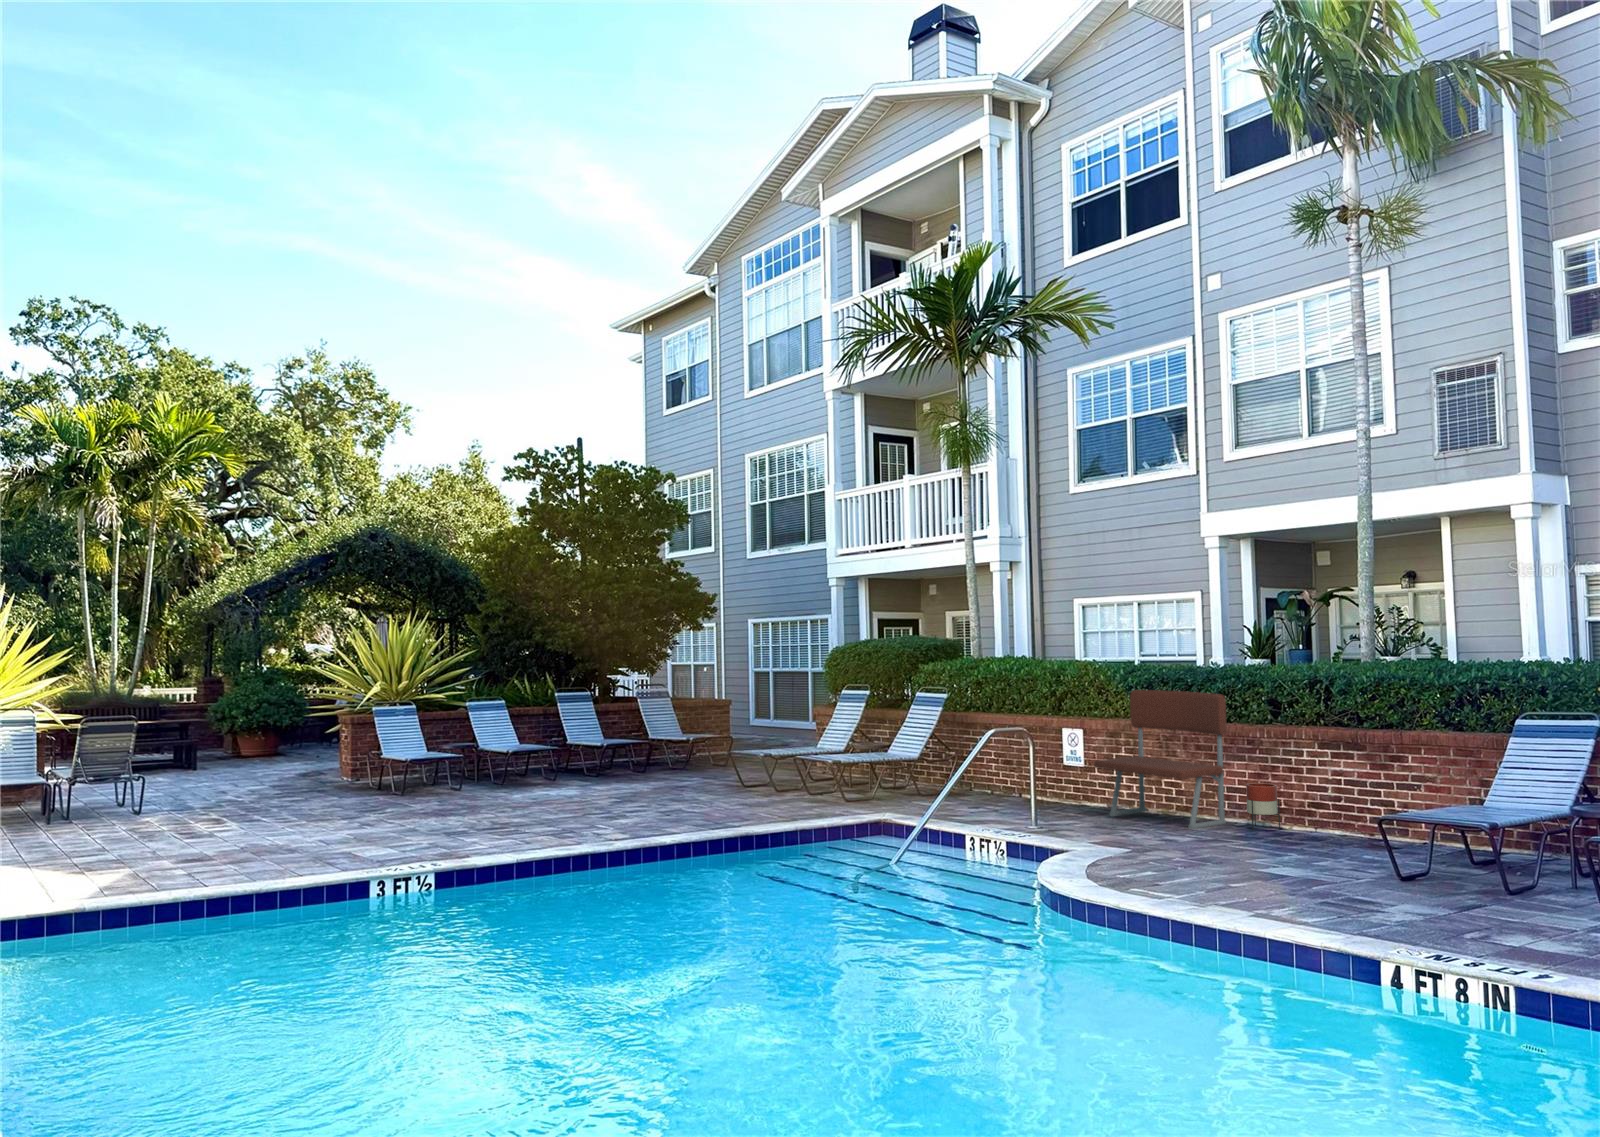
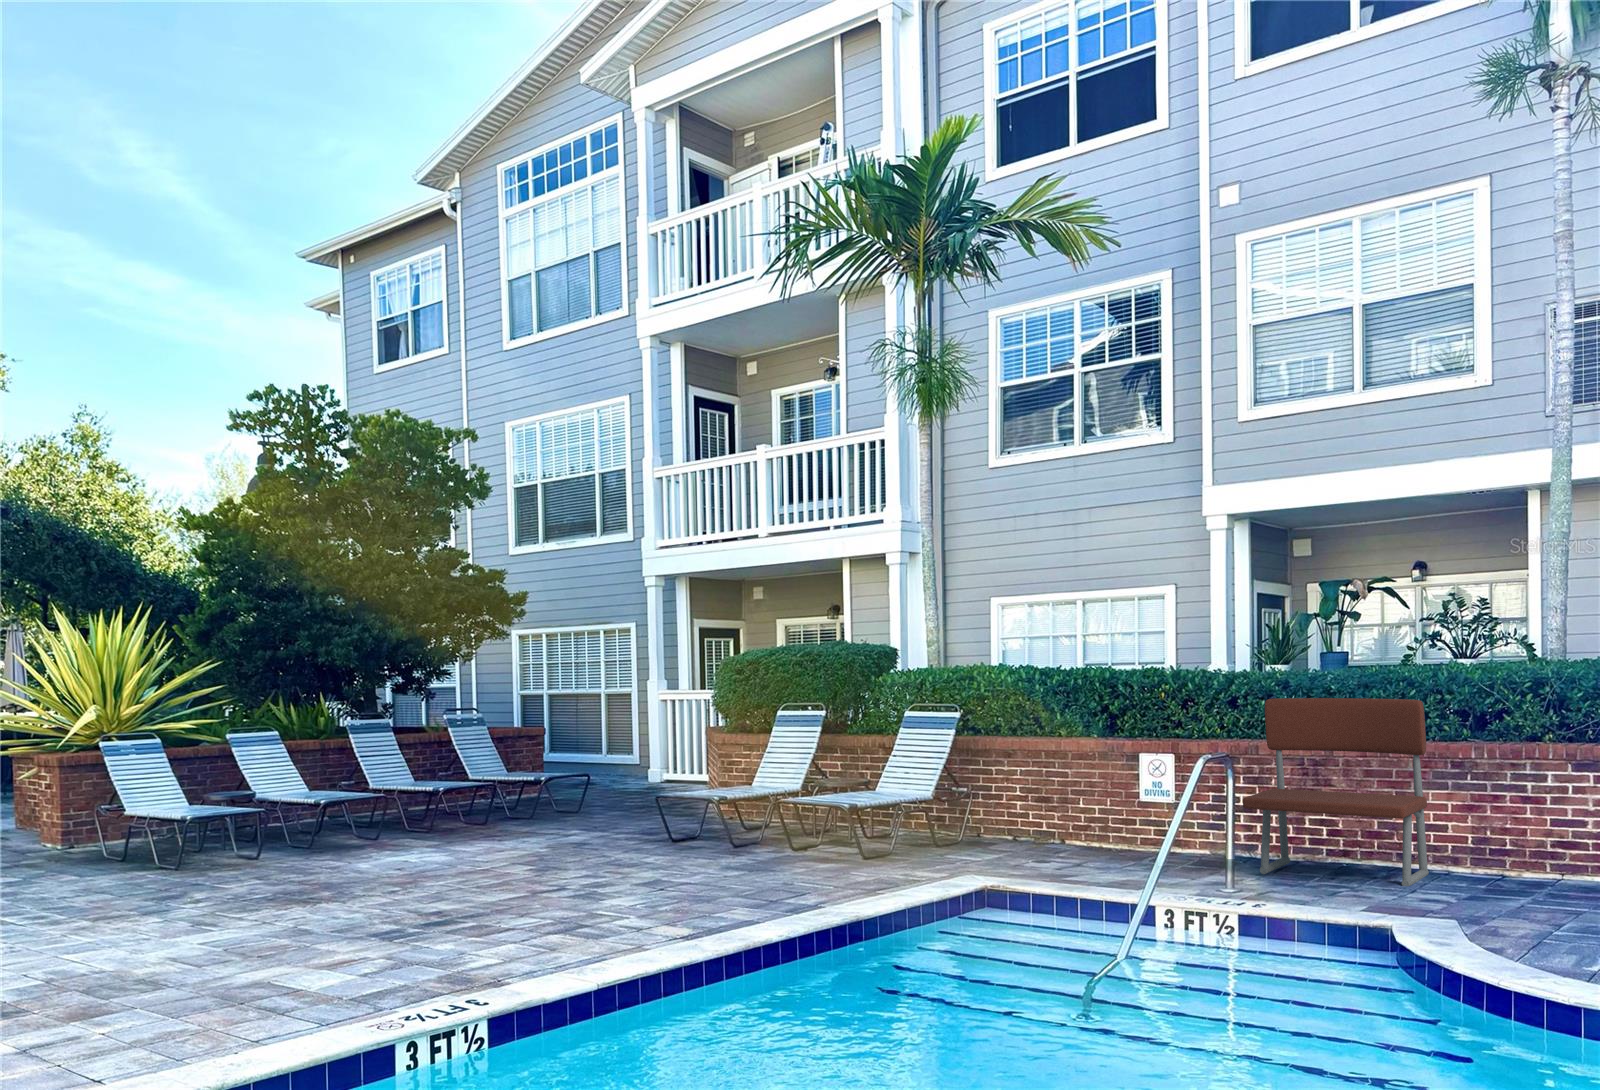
planter: present [1246,783,1280,830] -> none [1468,817,1517,882]

